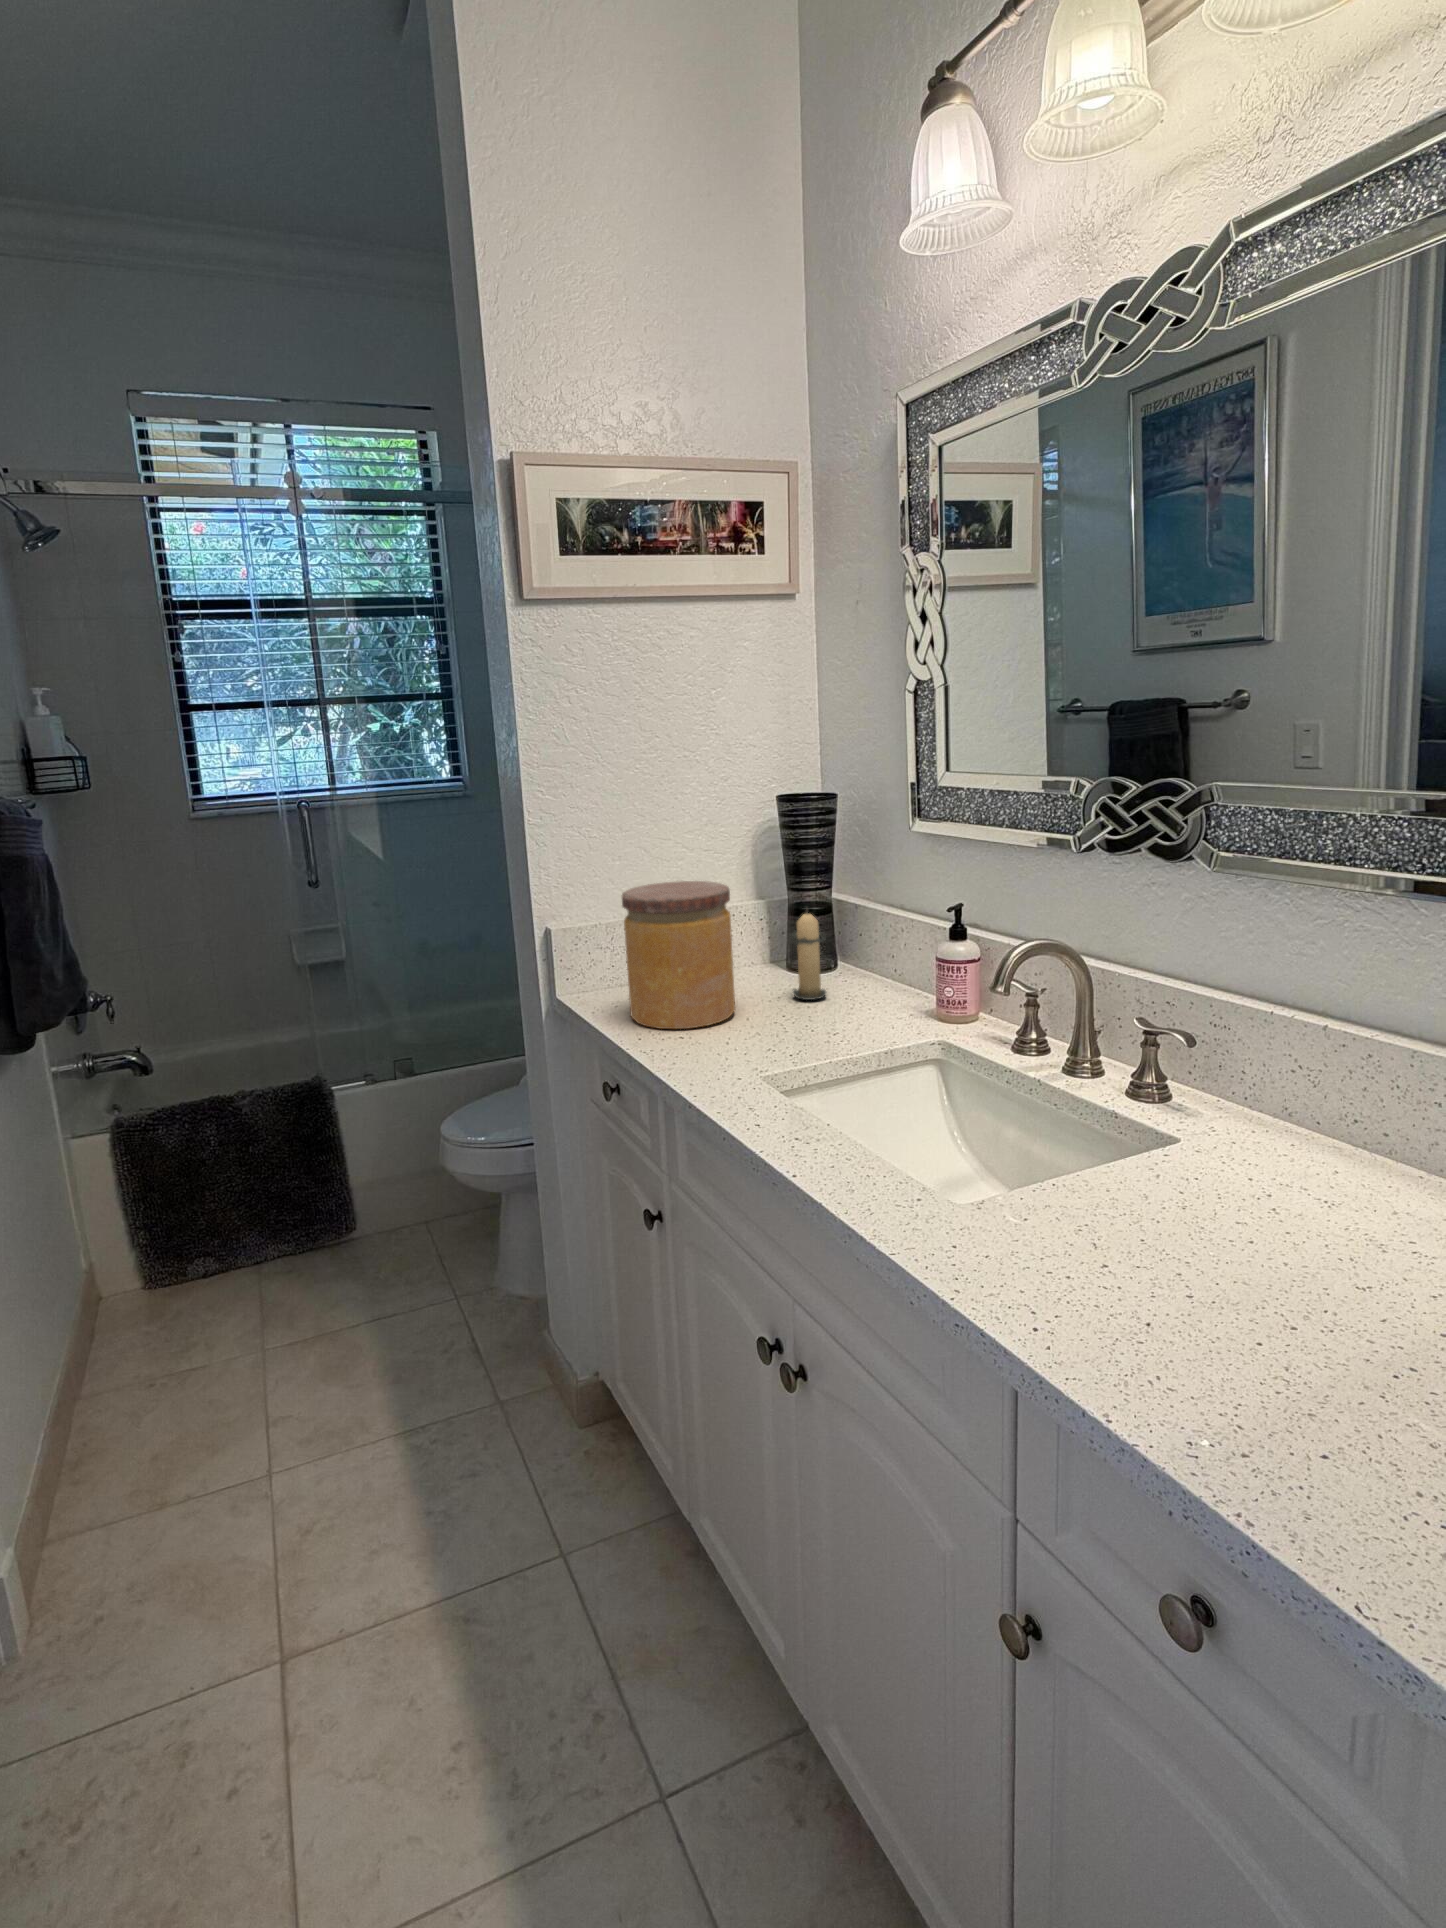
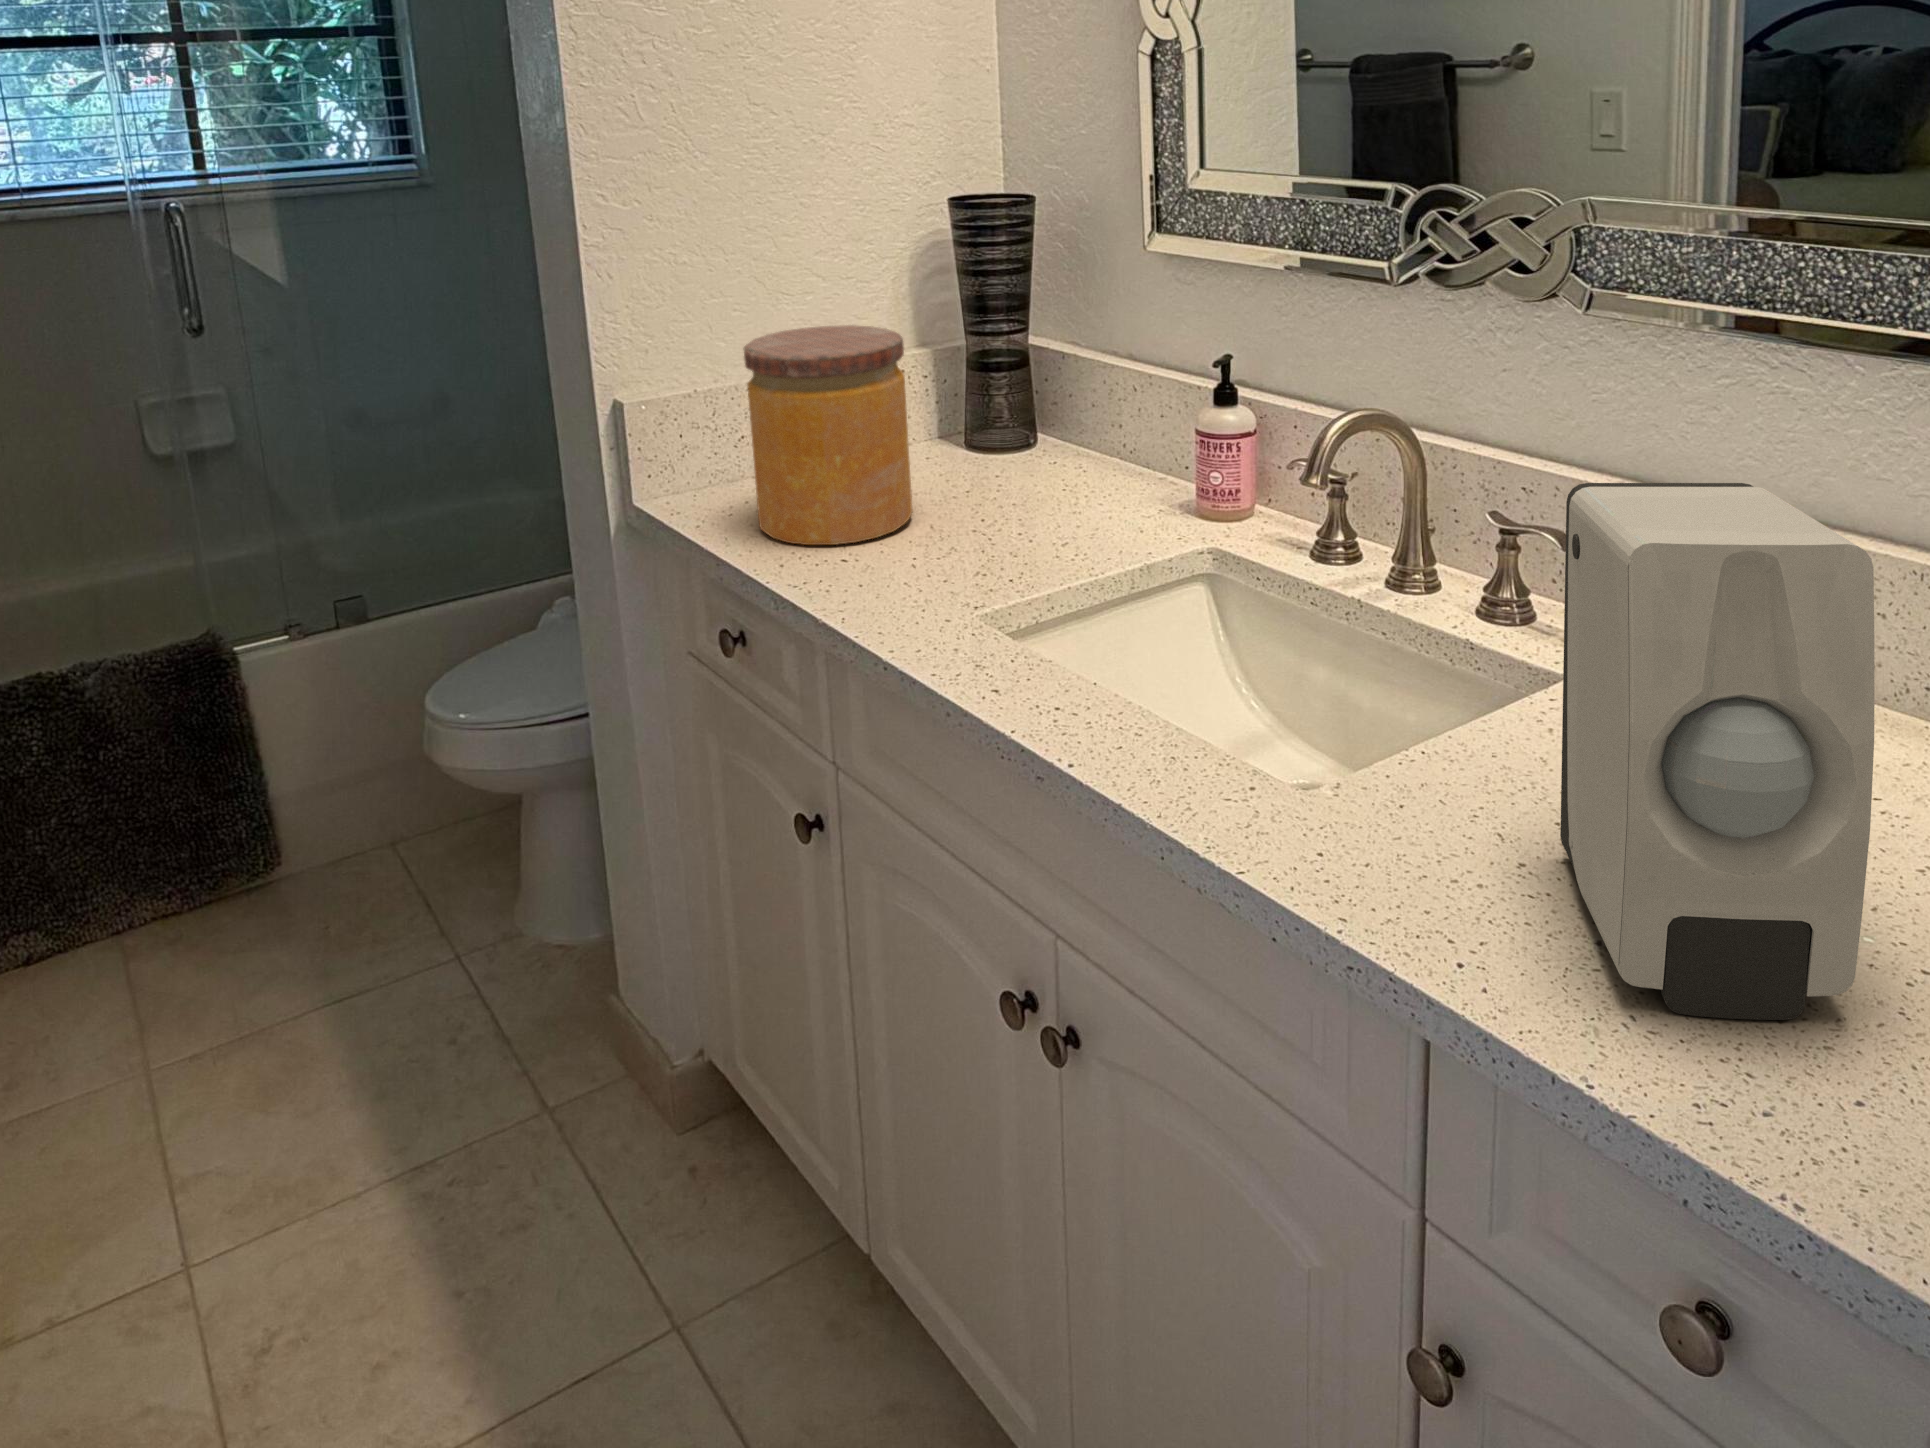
candle: present [791,913,827,1000] -> none [977,359,1043,493]
soap dispenser: none [1135,981,1349,1389] -> present [1560,483,1874,1020]

